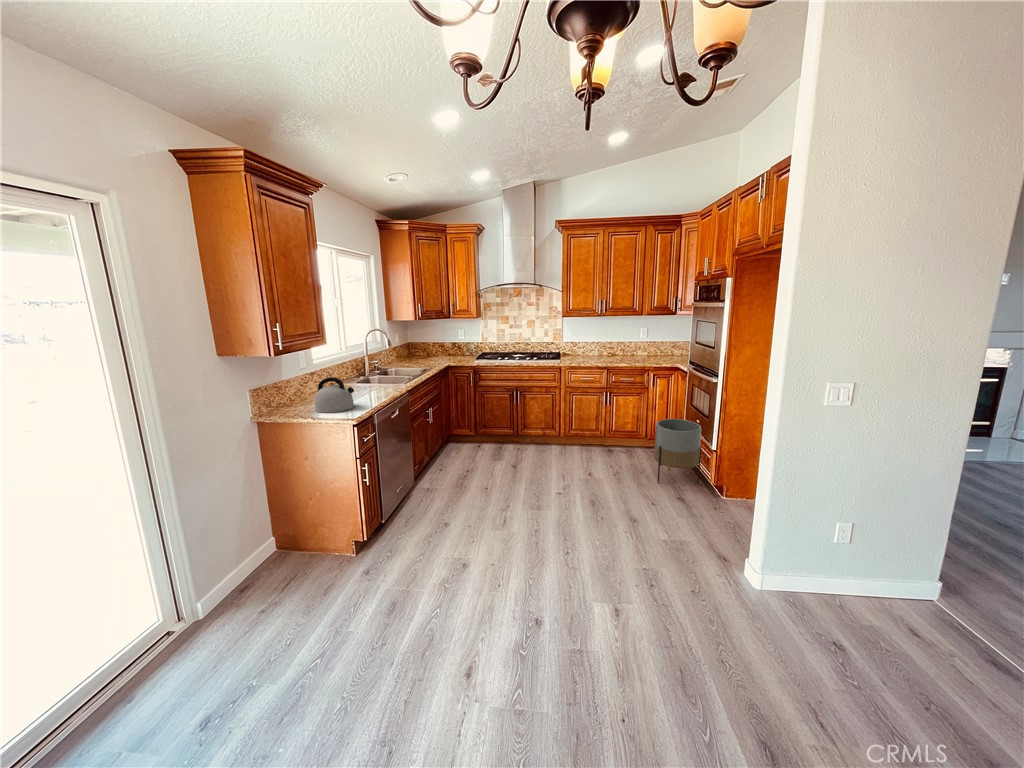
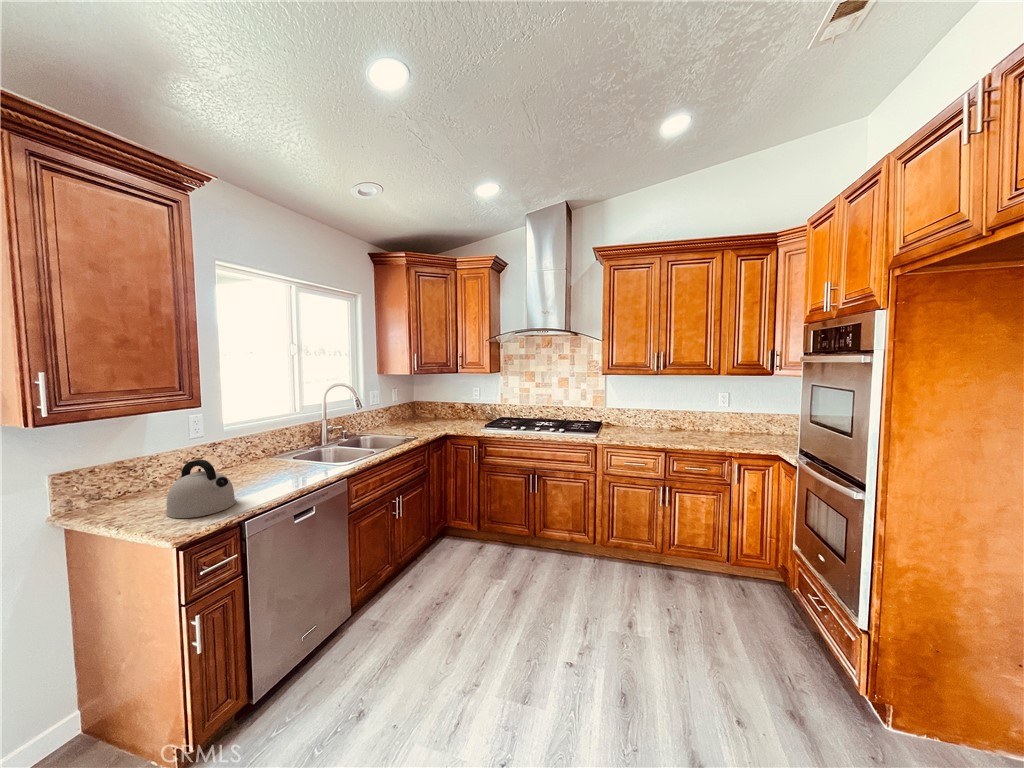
planter: present [654,419,702,484] -> none [742,547,834,682]

